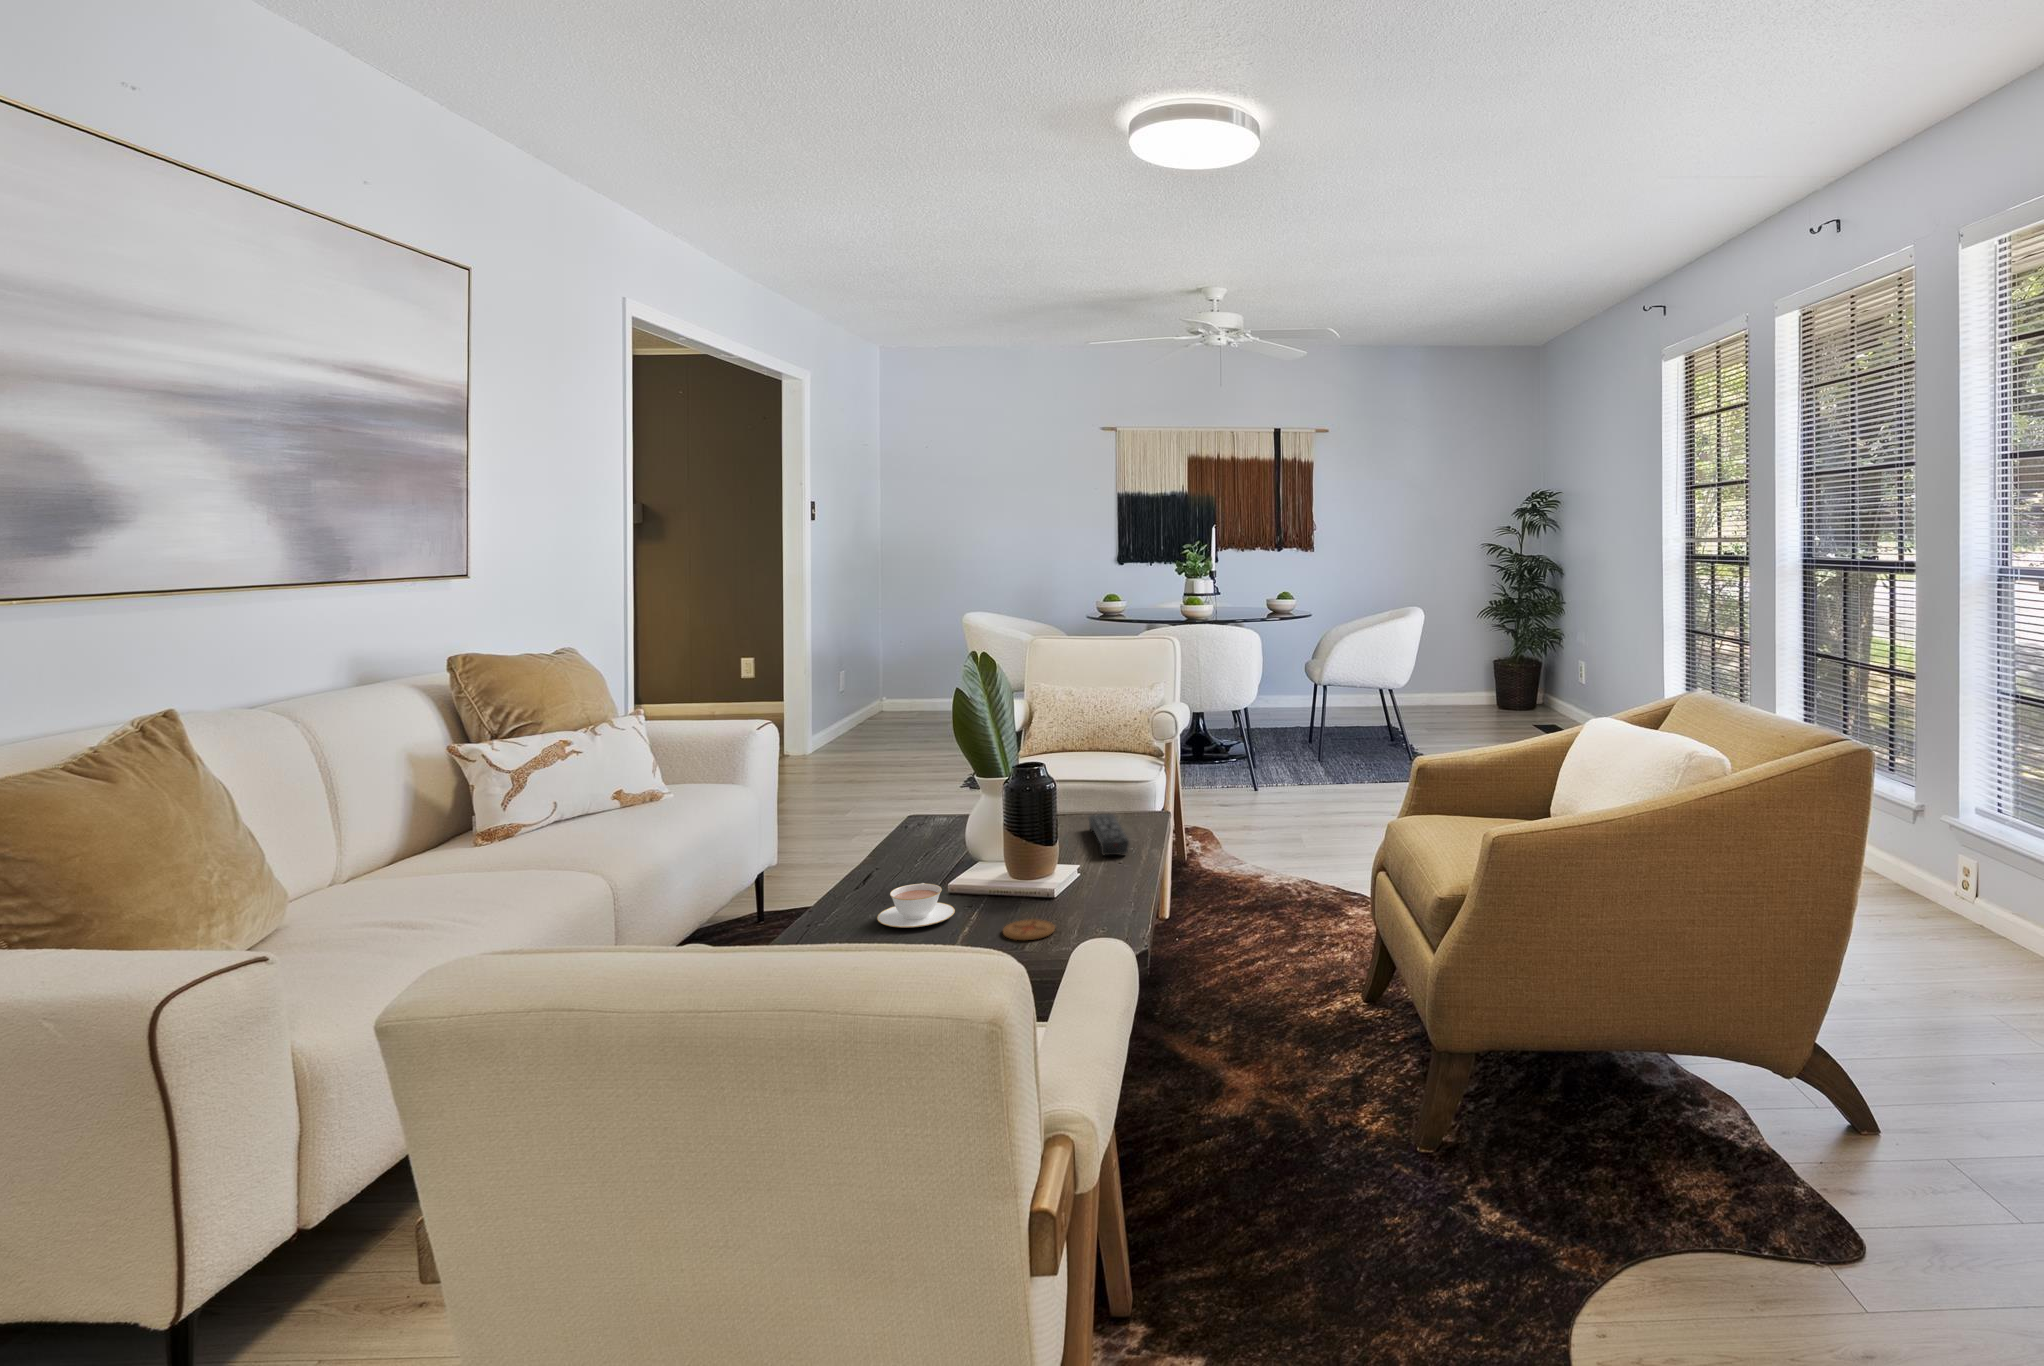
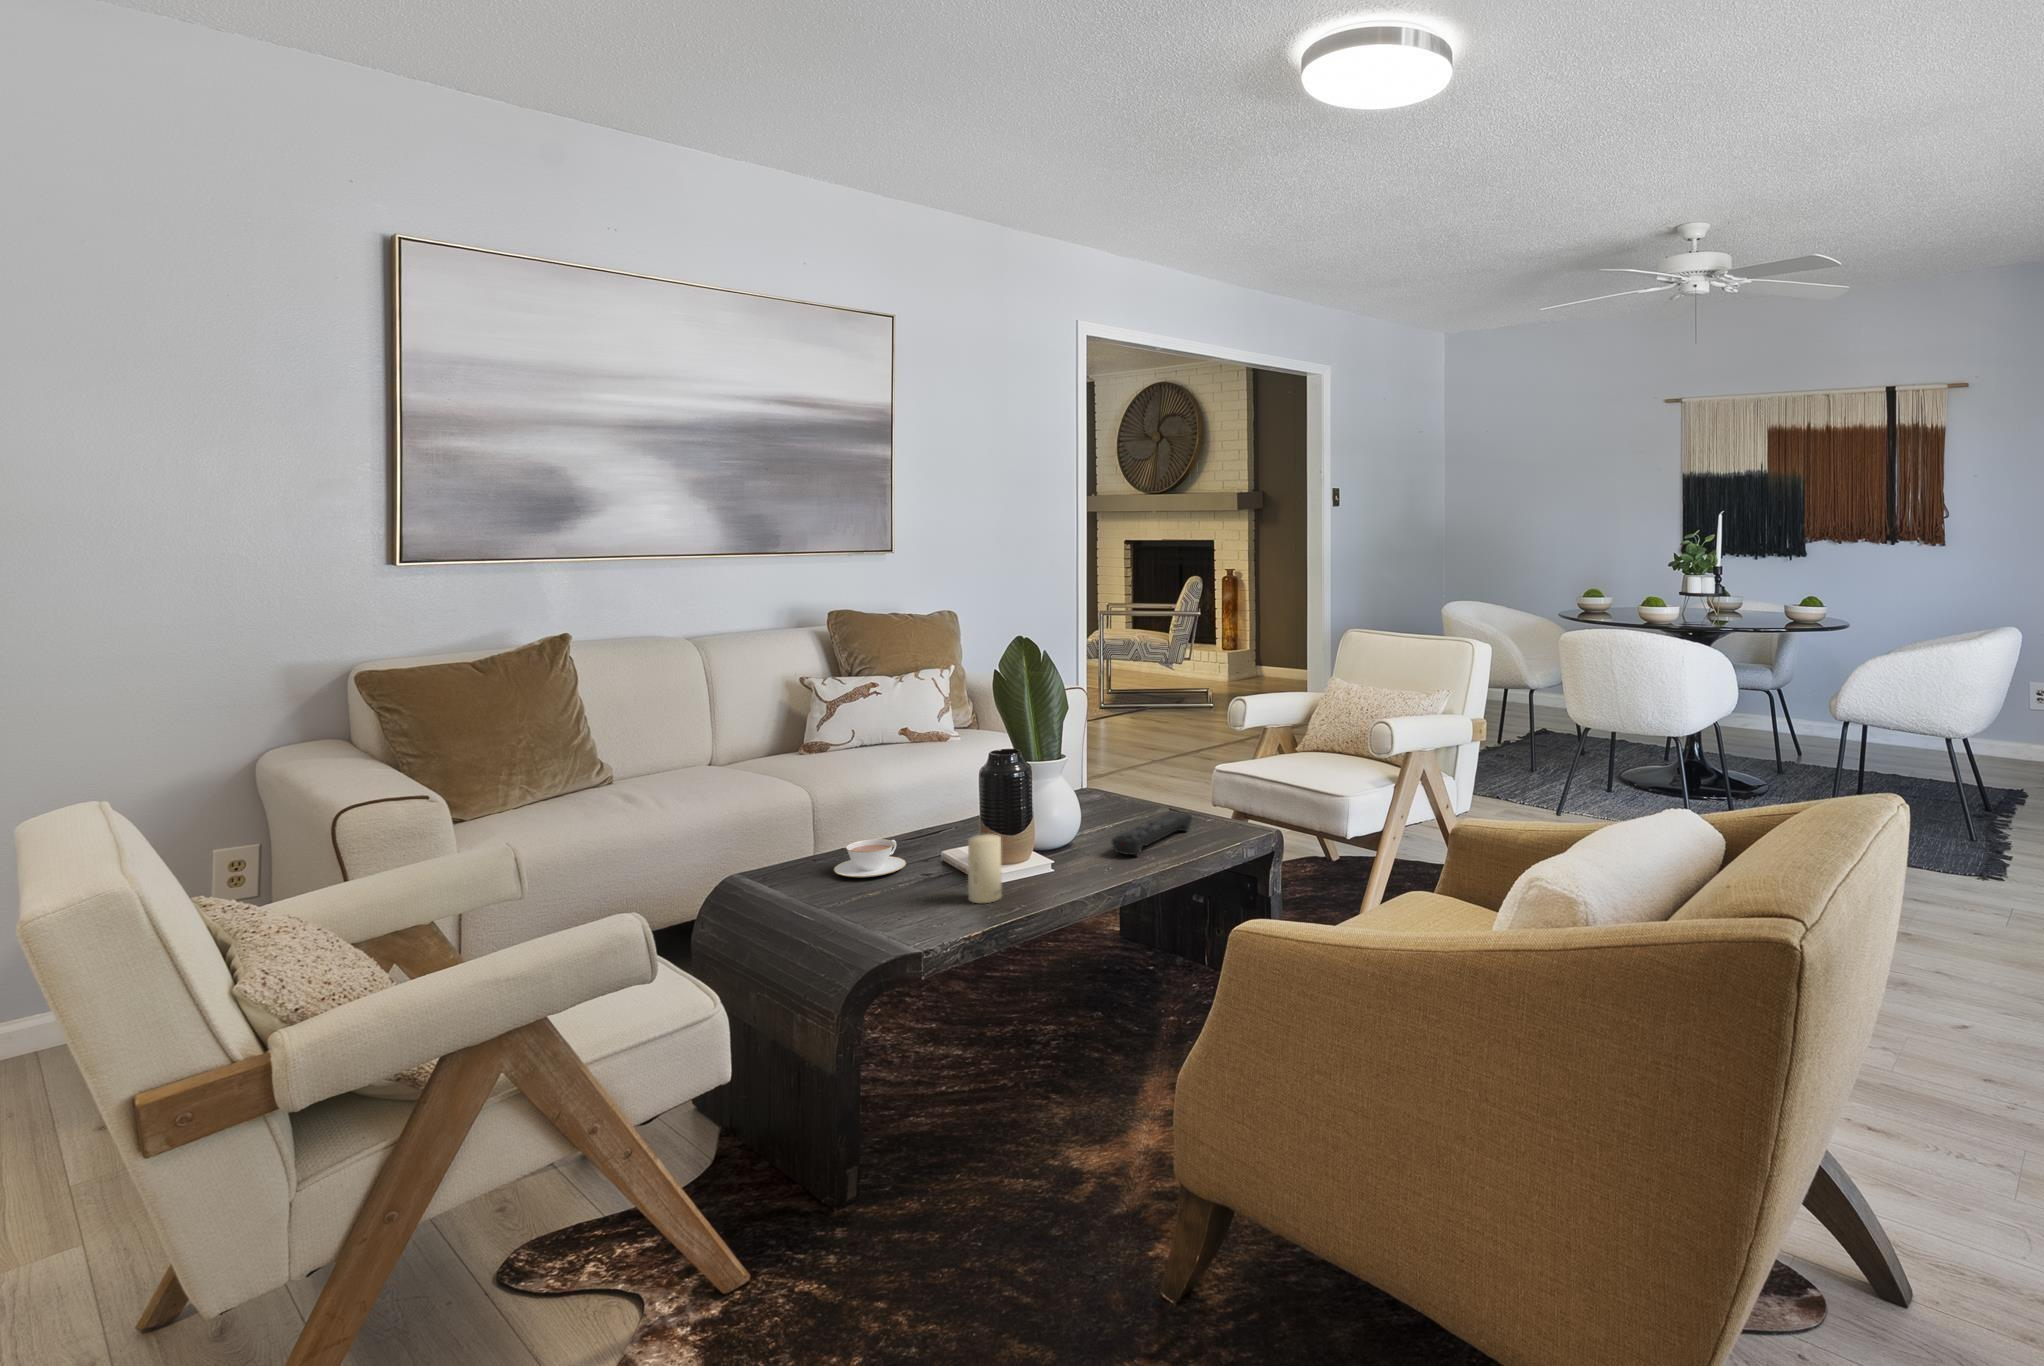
candle: none [1073,847,1106,916] -> present [968,834,1002,903]
coaster: present [1003,919,1055,940] -> none [878,891,930,910]

